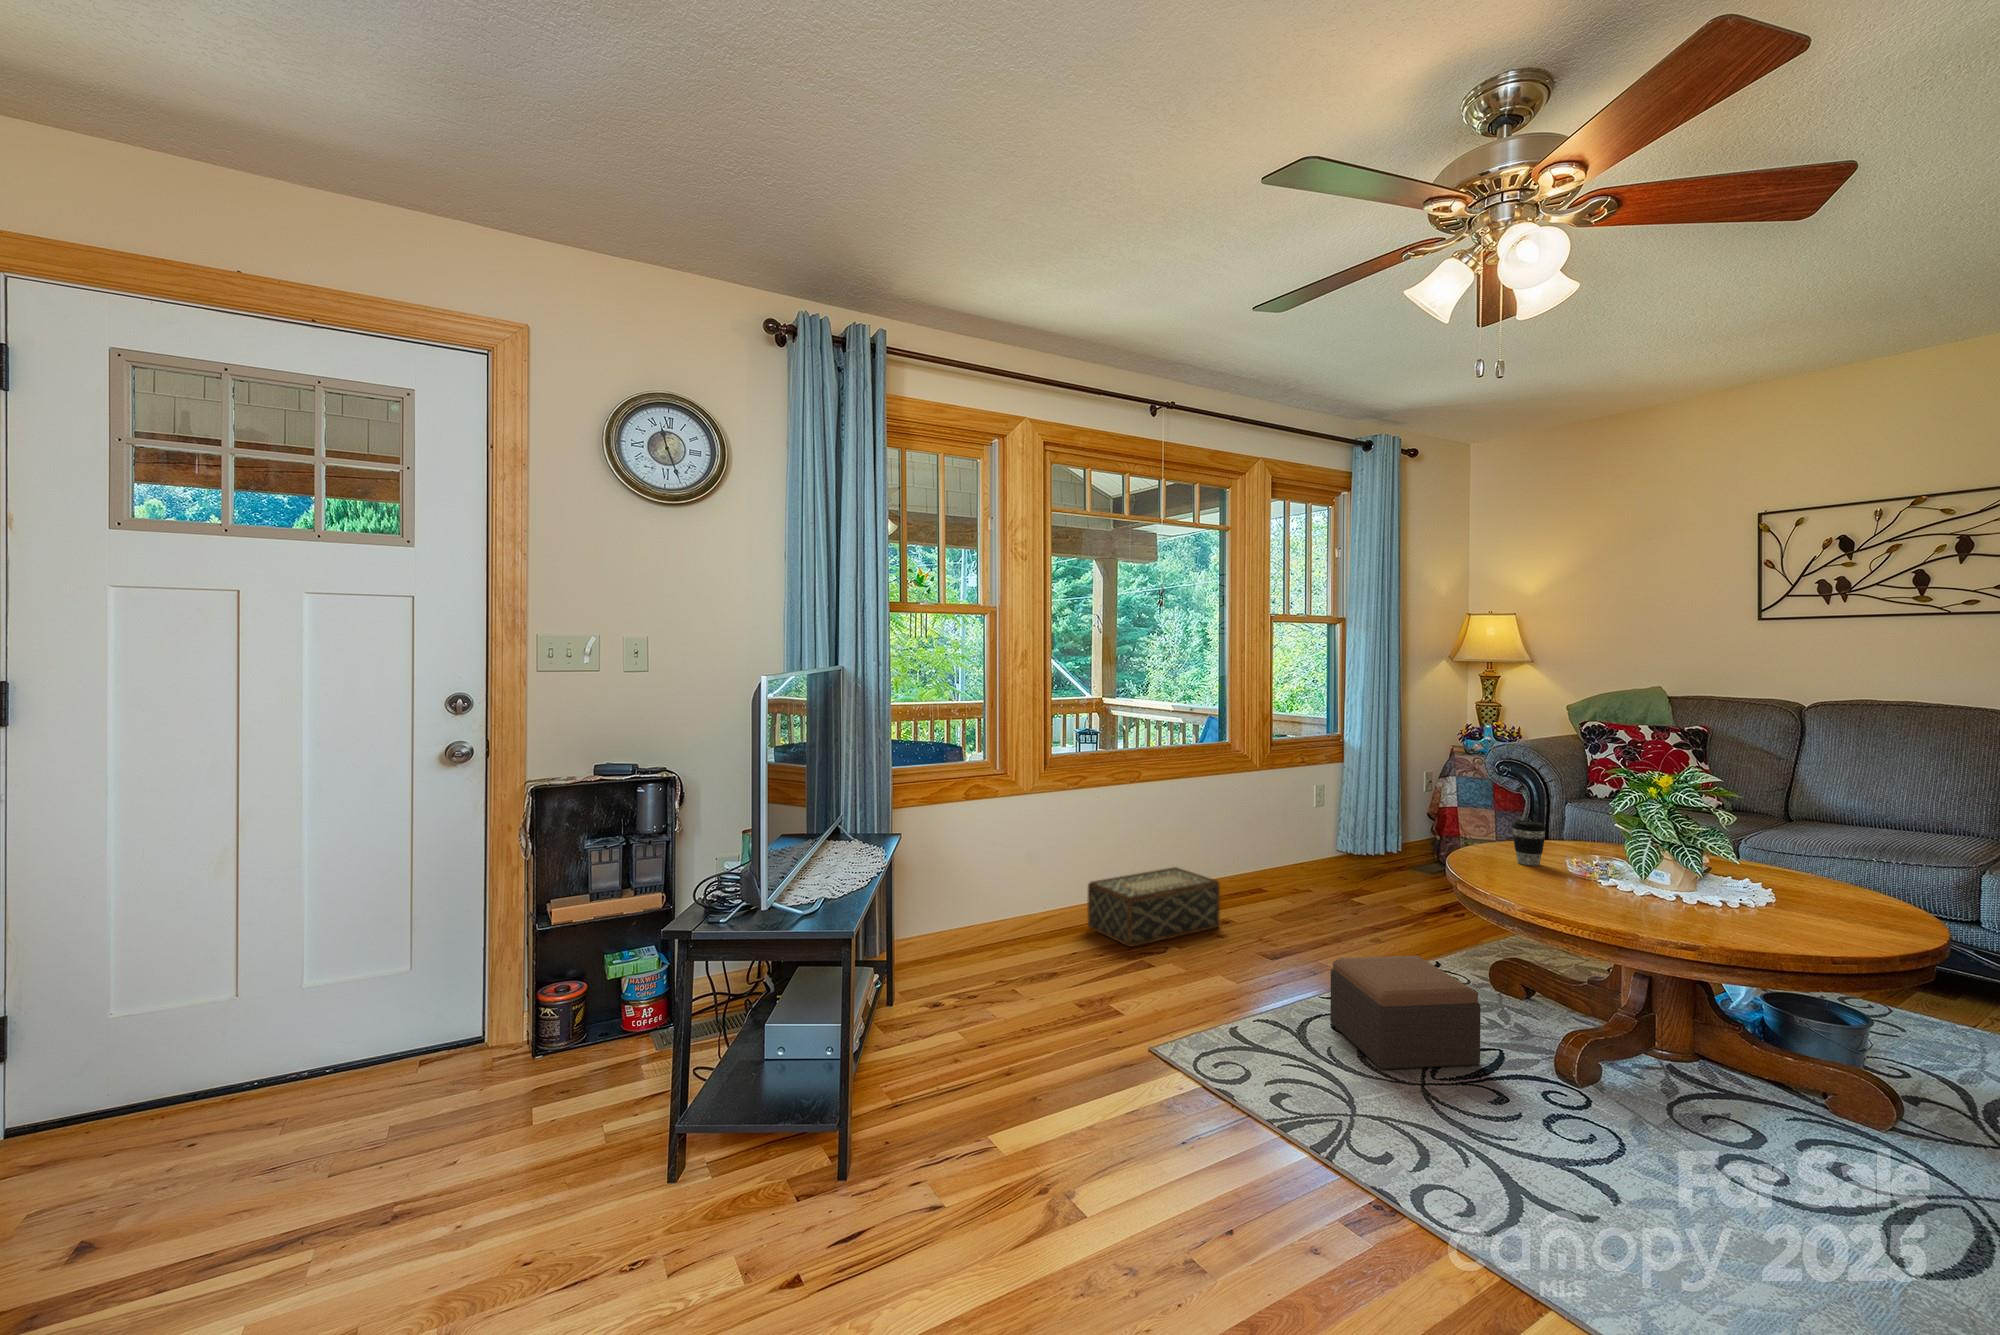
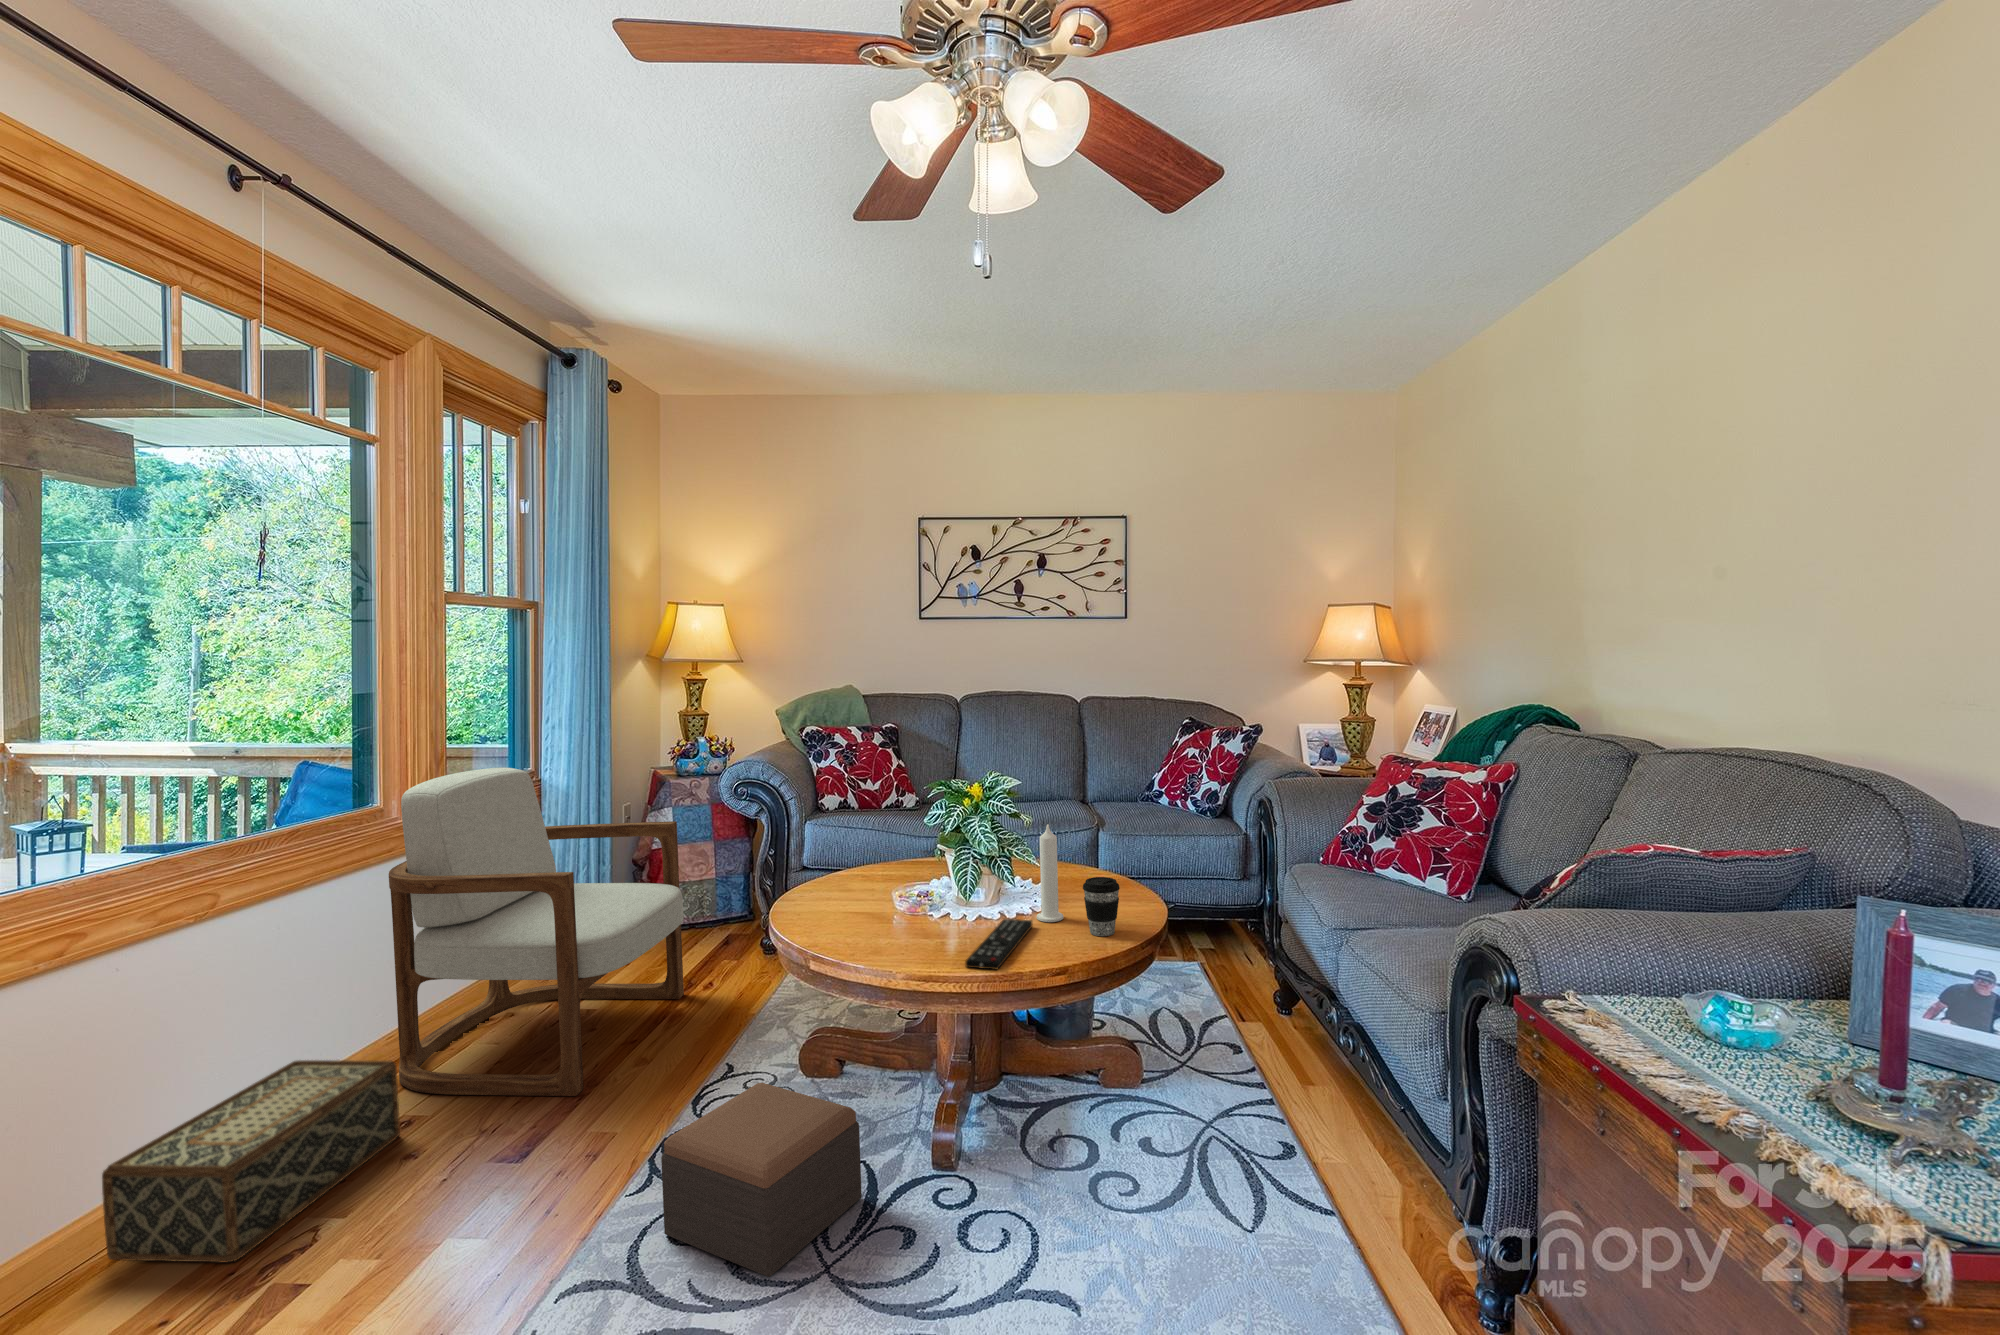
armchair: none [1231,721,1433,943] -> present [389,768,684,1096]
candle: none [1720,814,1755,912] -> present [1037,824,1064,922]
coffee cup: present [1512,820,1546,865] -> present [1083,877,1120,936]
remote control: none [1590,894,1705,919] -> present [965,919,1033,970]

